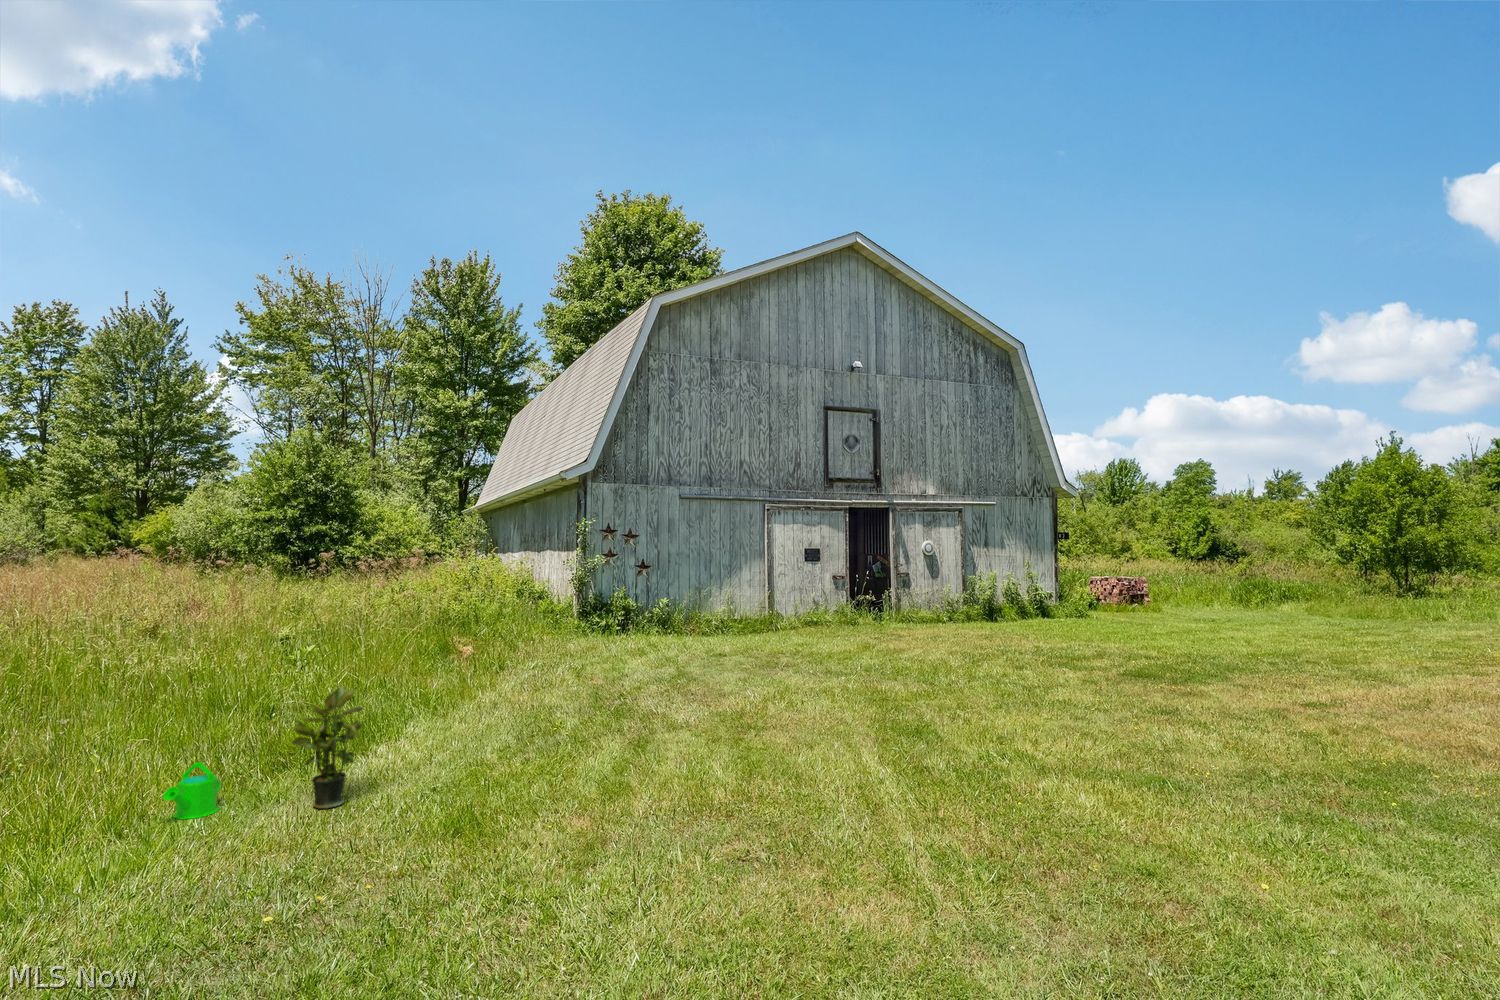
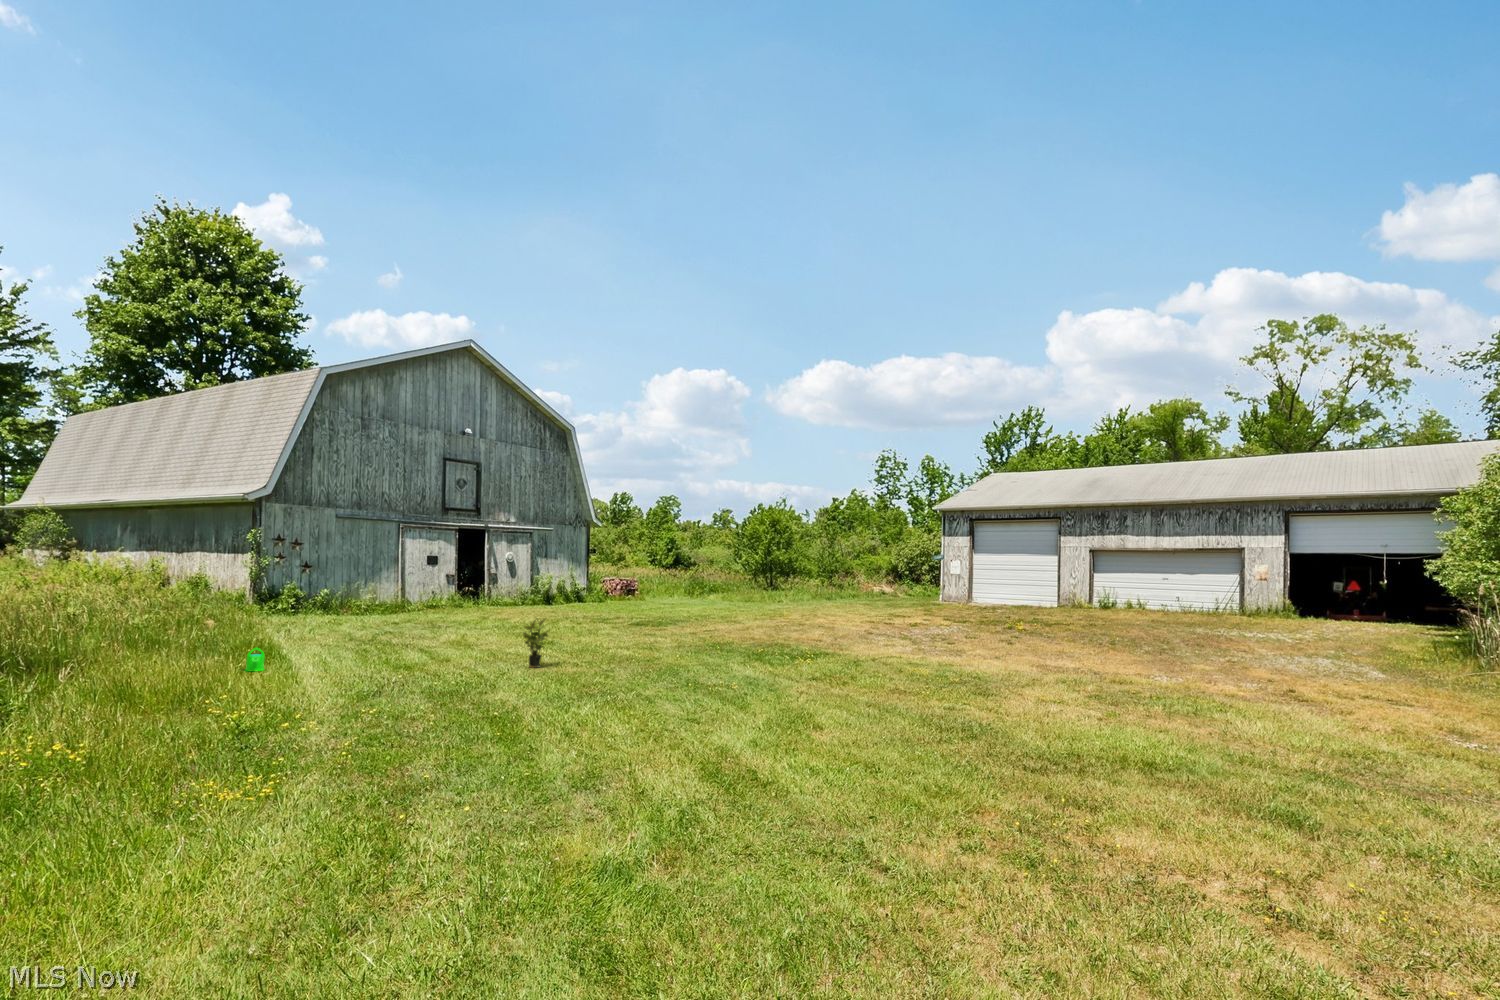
potted plant: present [292,686,364,809] -> present [523,618,549,668]

